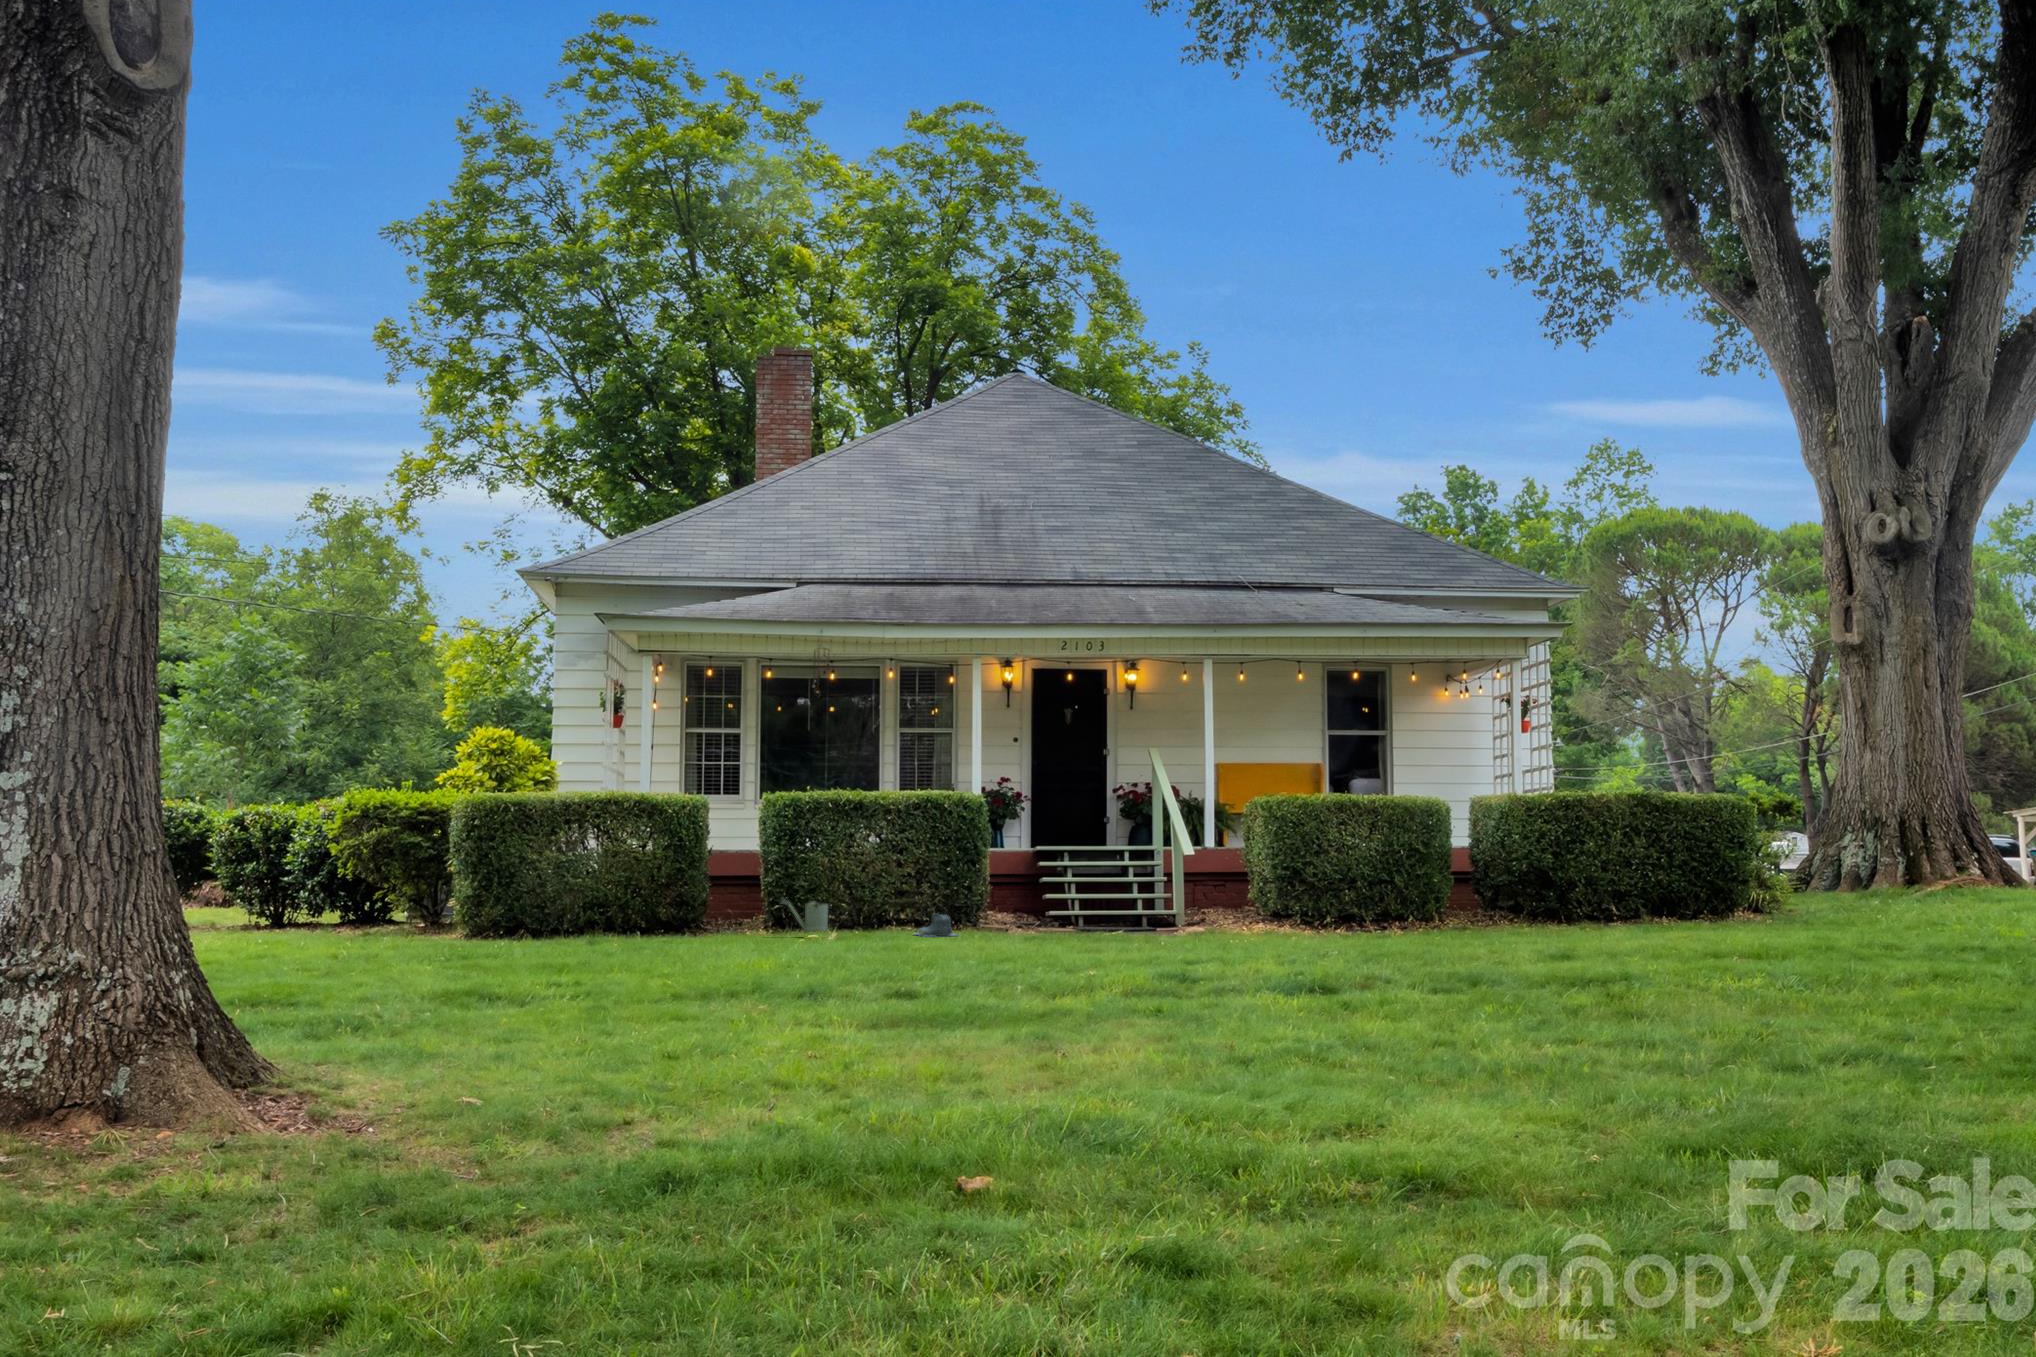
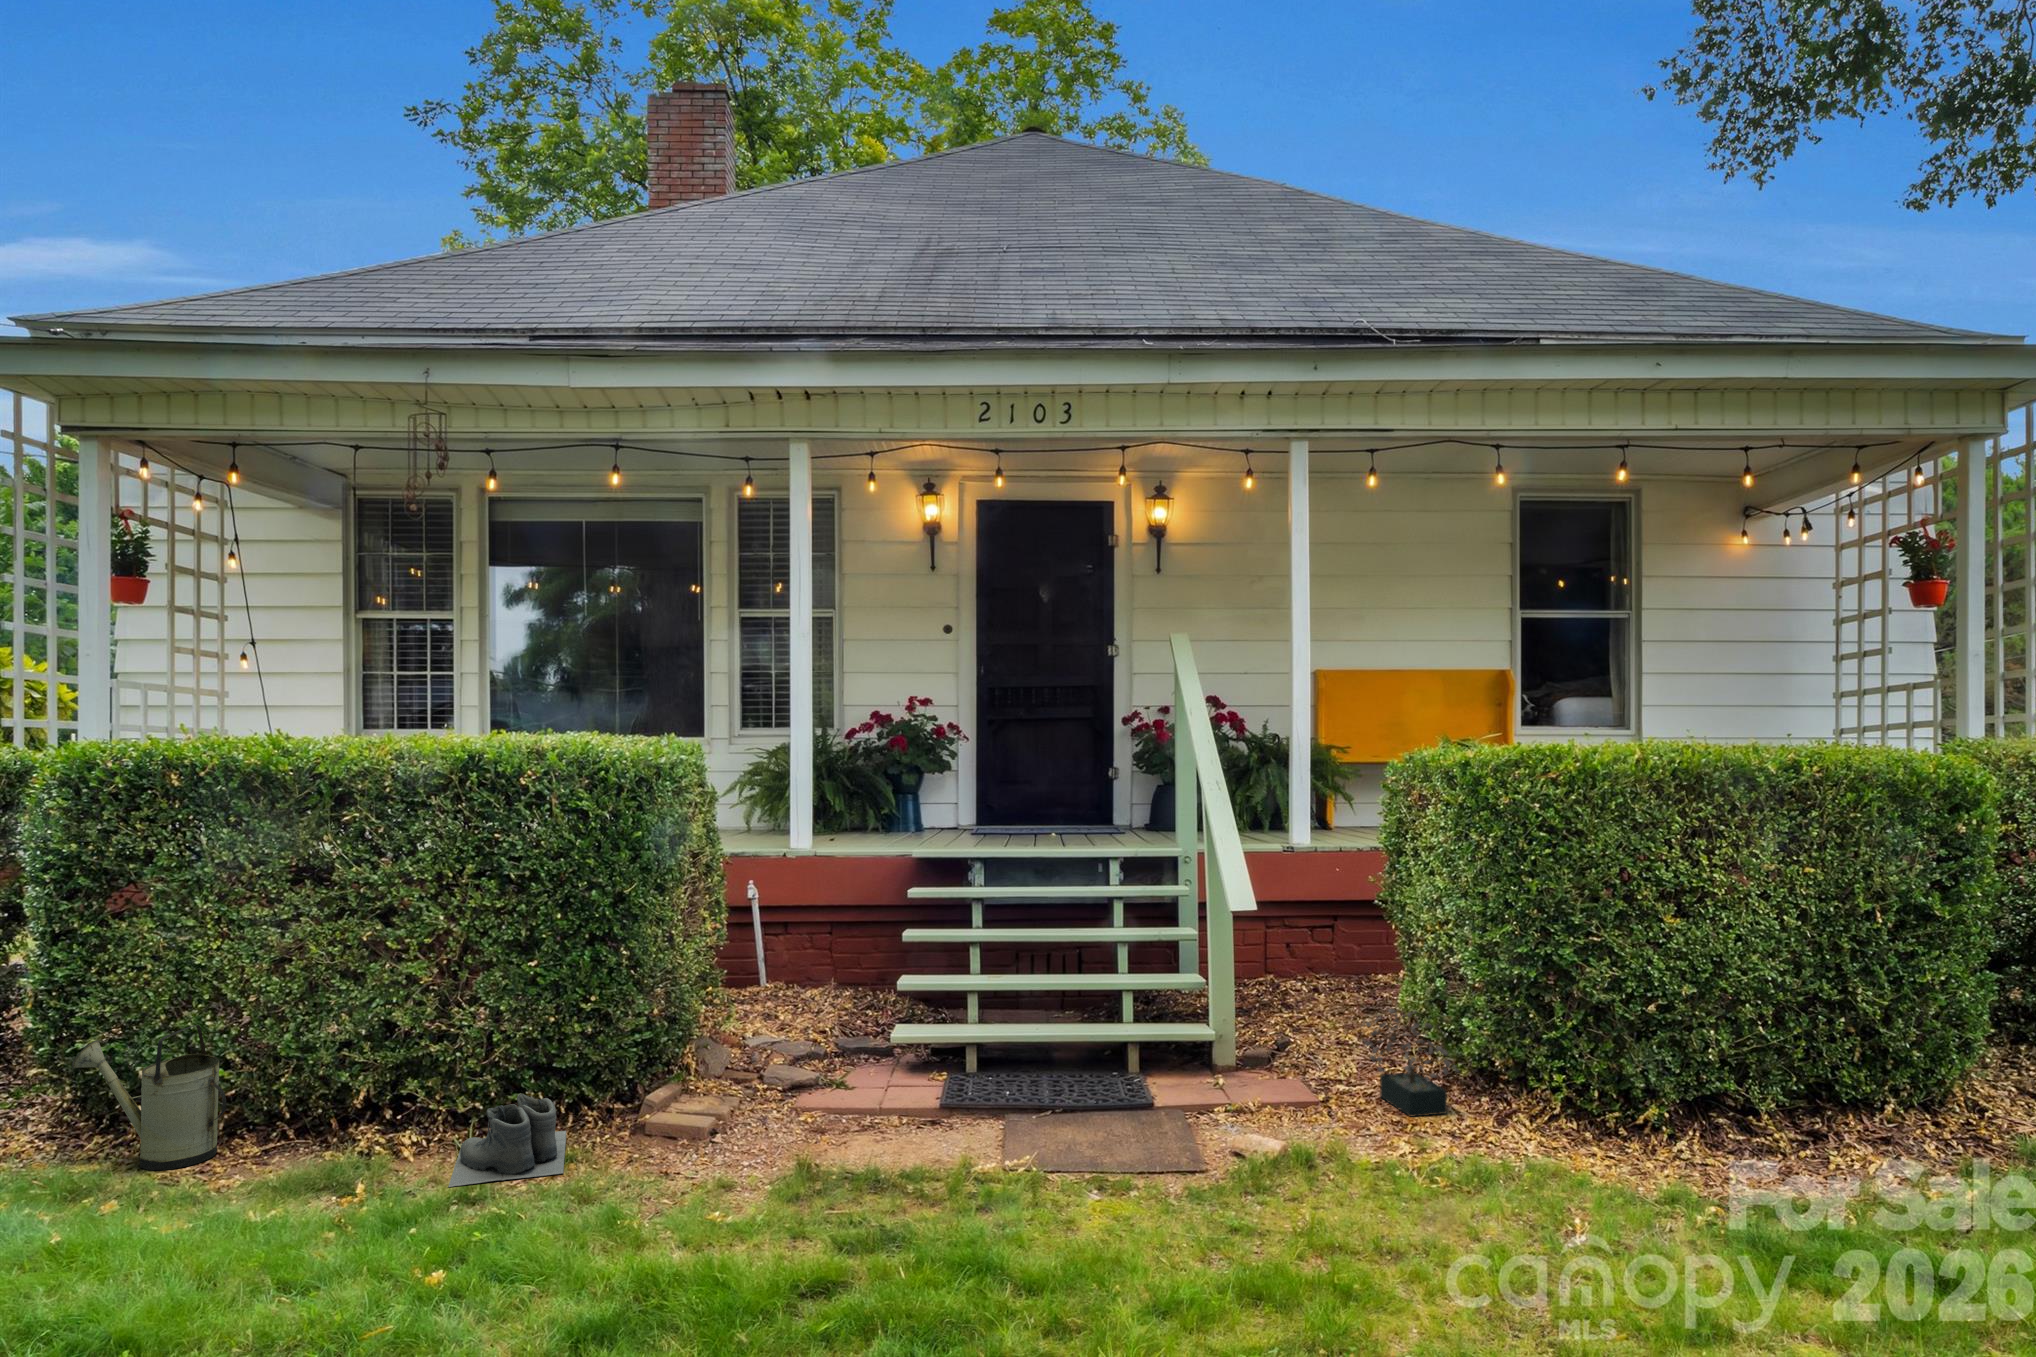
decorative plant: none [1230,894,1266,929] -> present [1365,1009,1458,1117]

